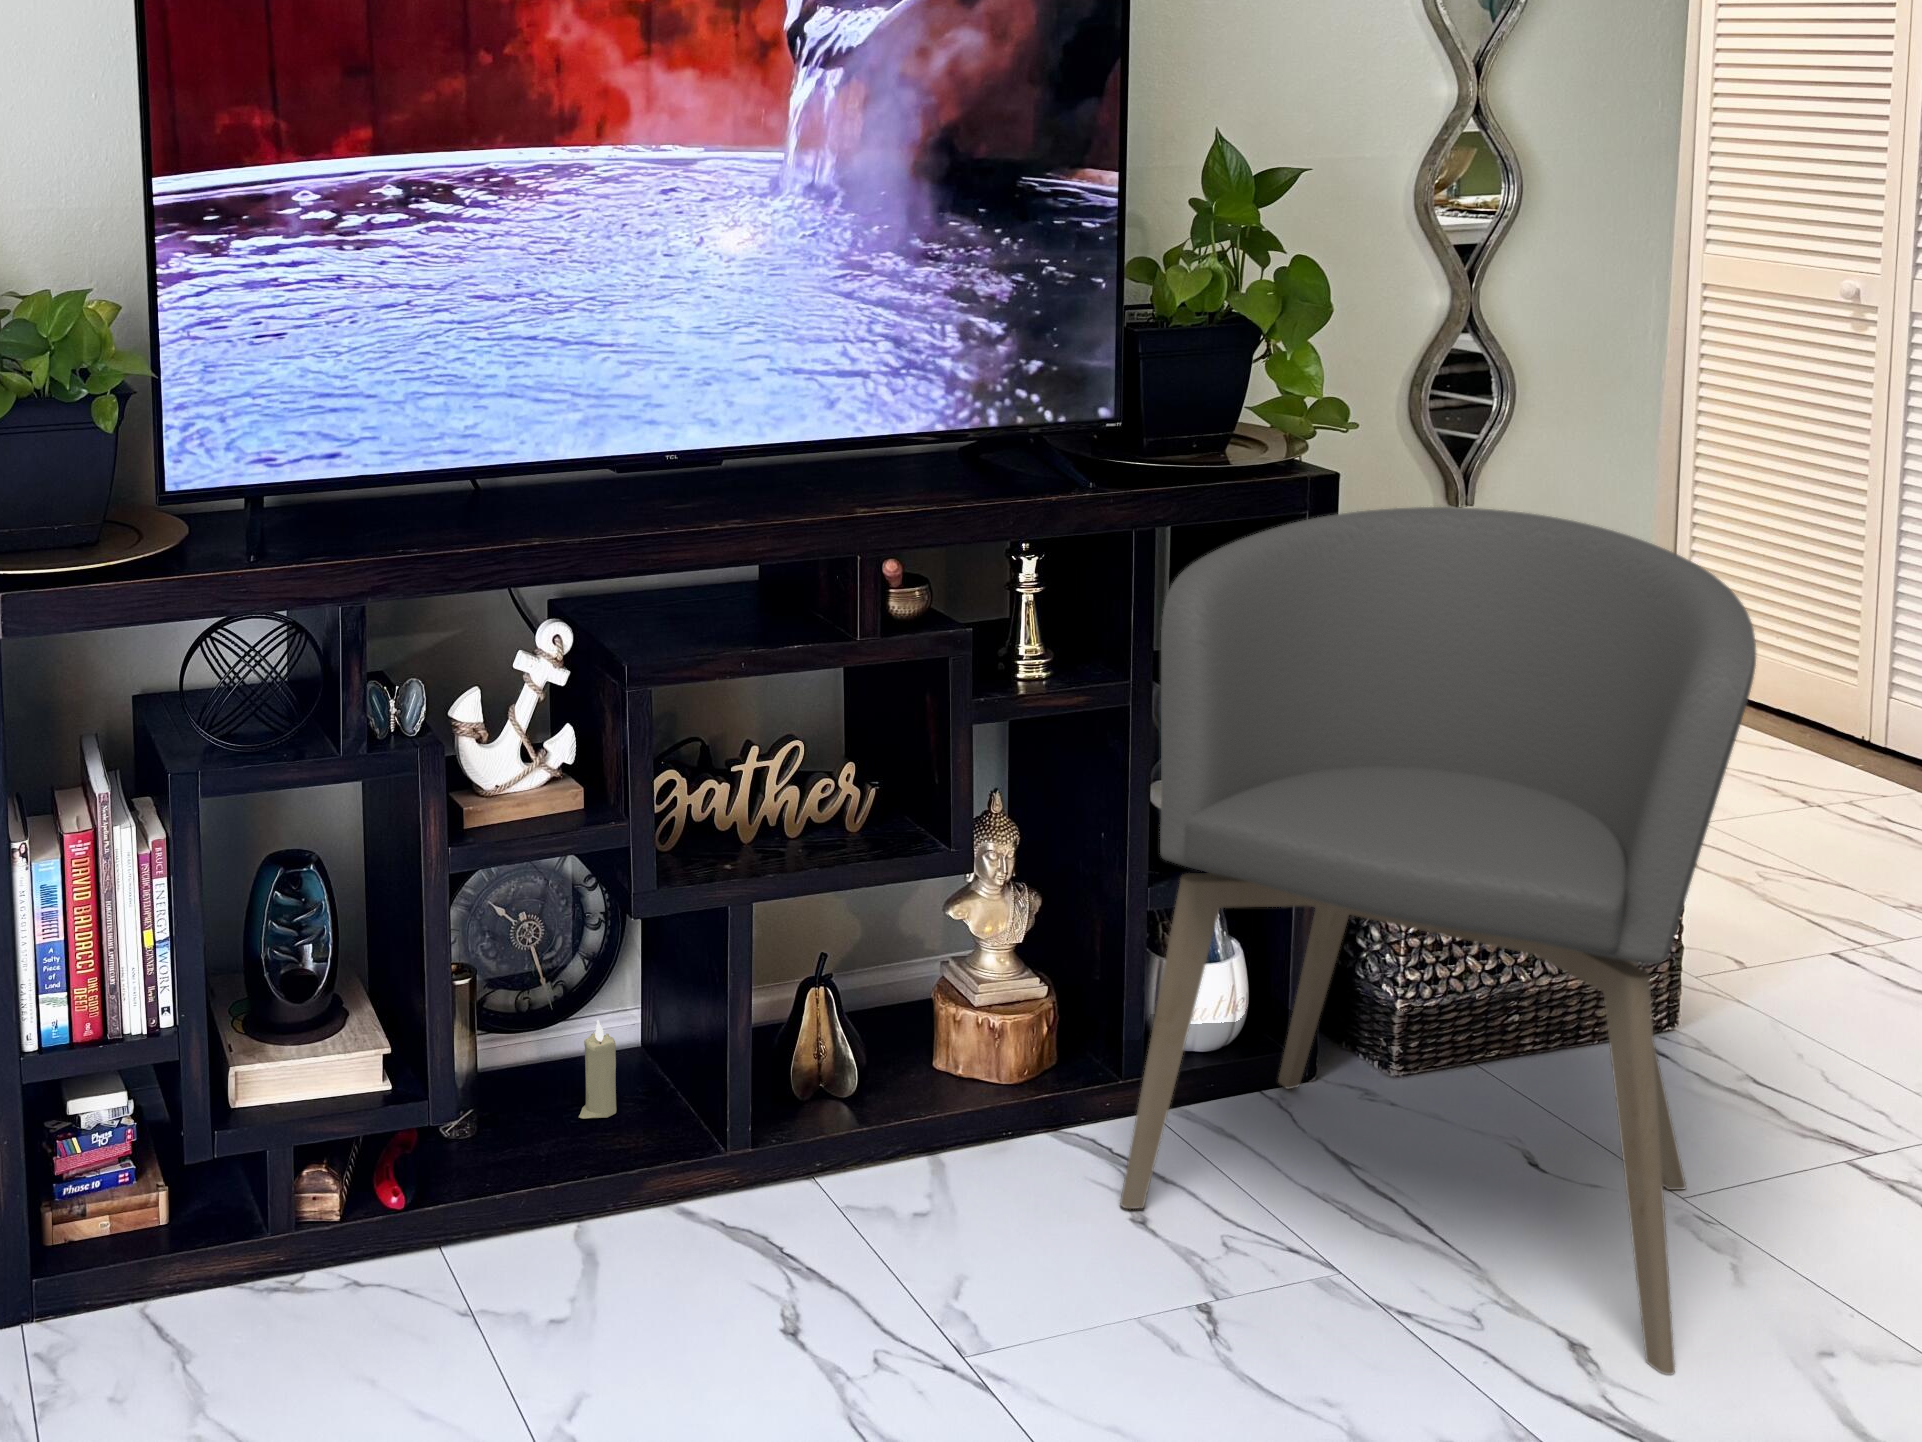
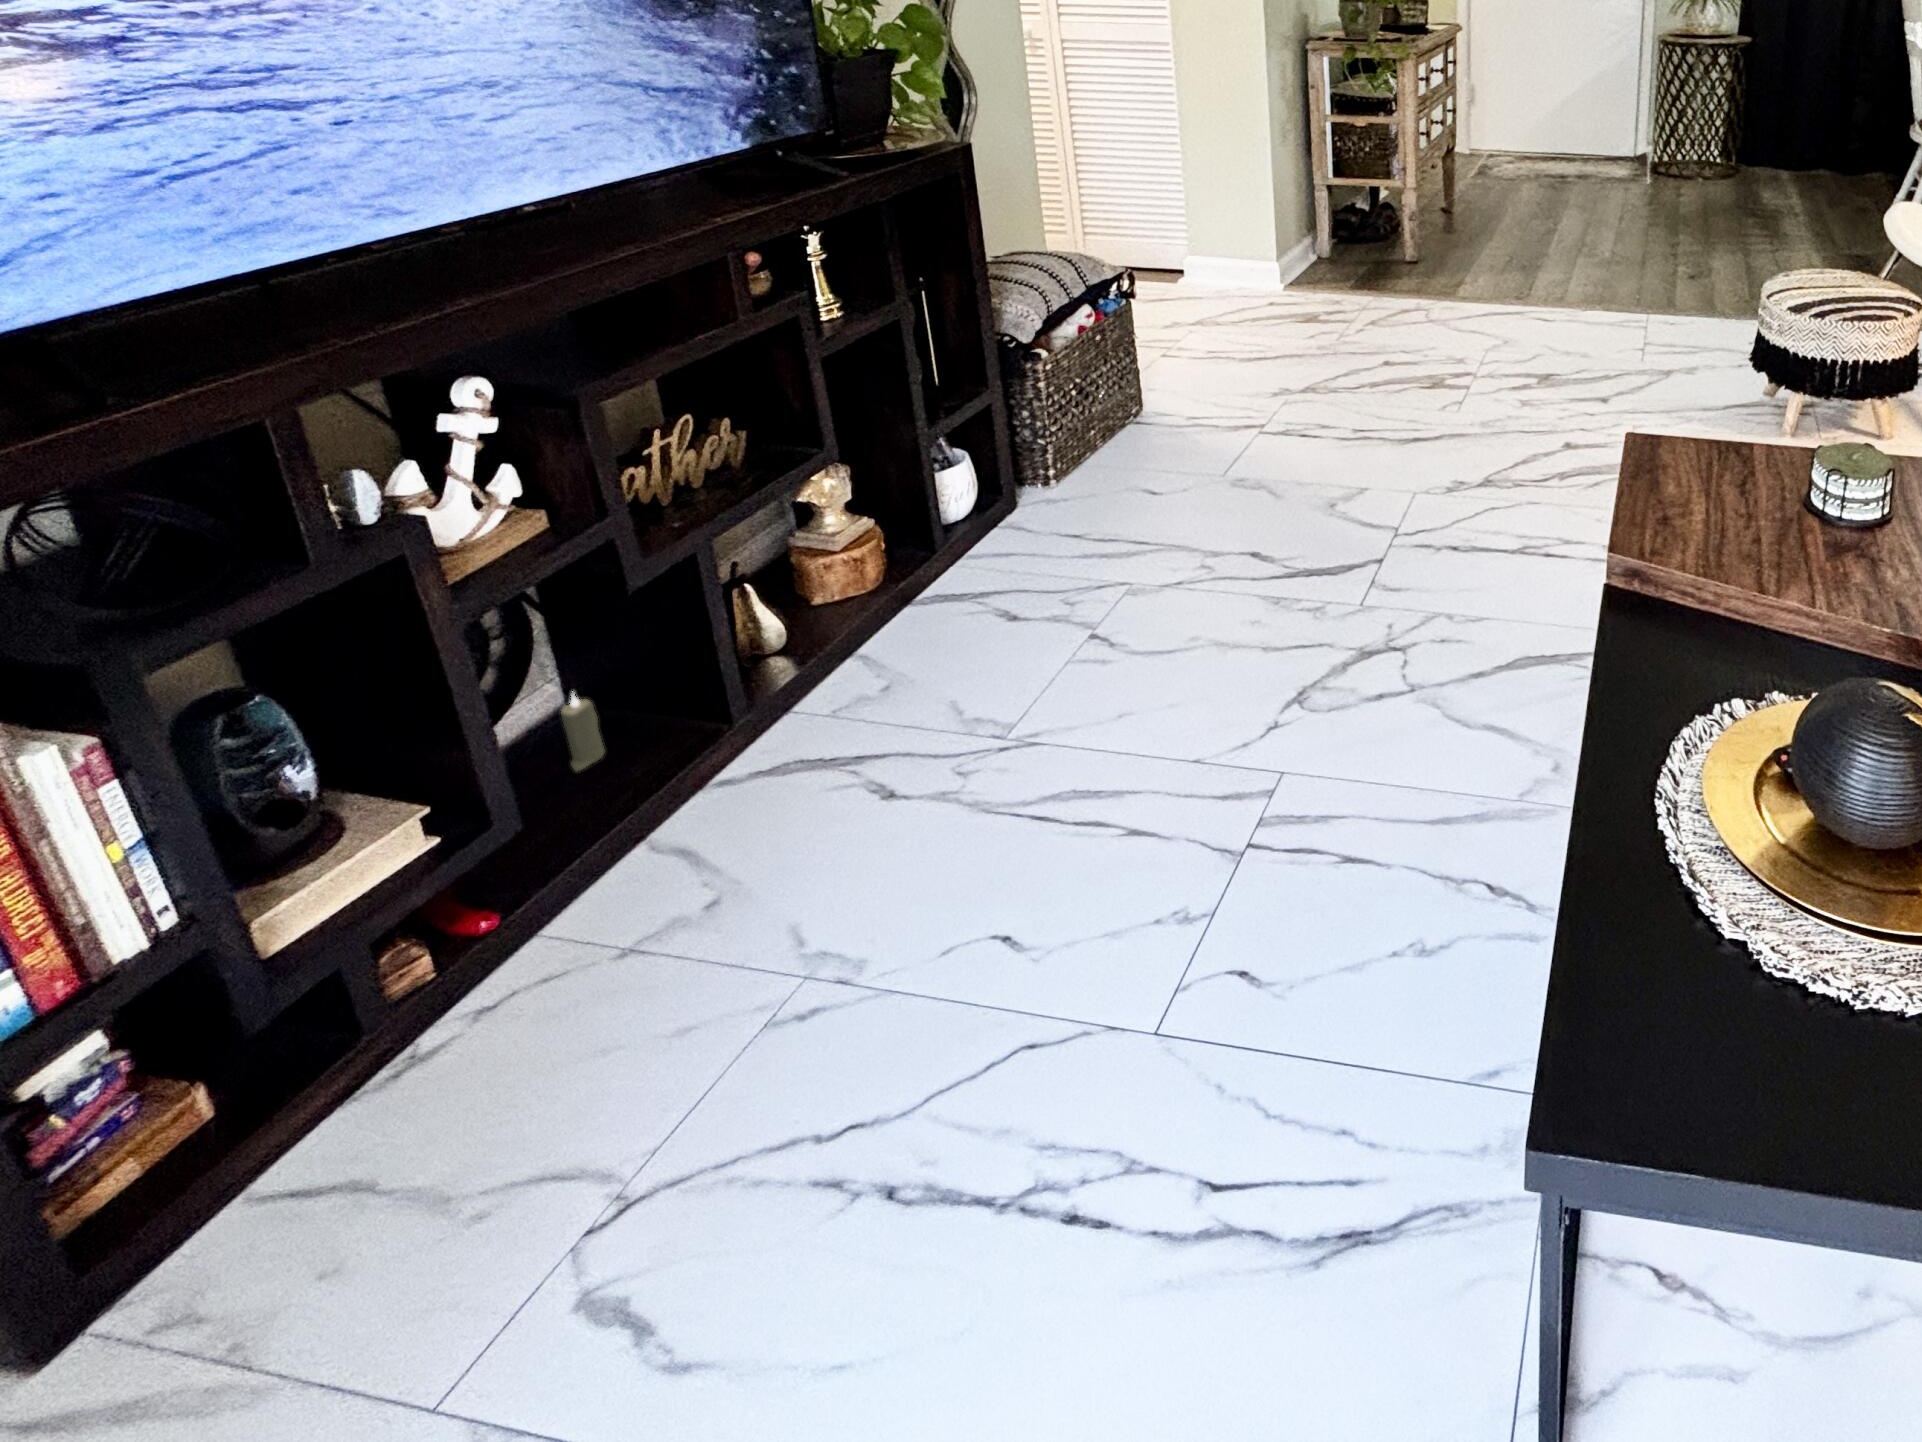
armchair: present [1120,507,1756,1375] -> none [931,156,1291,614]

